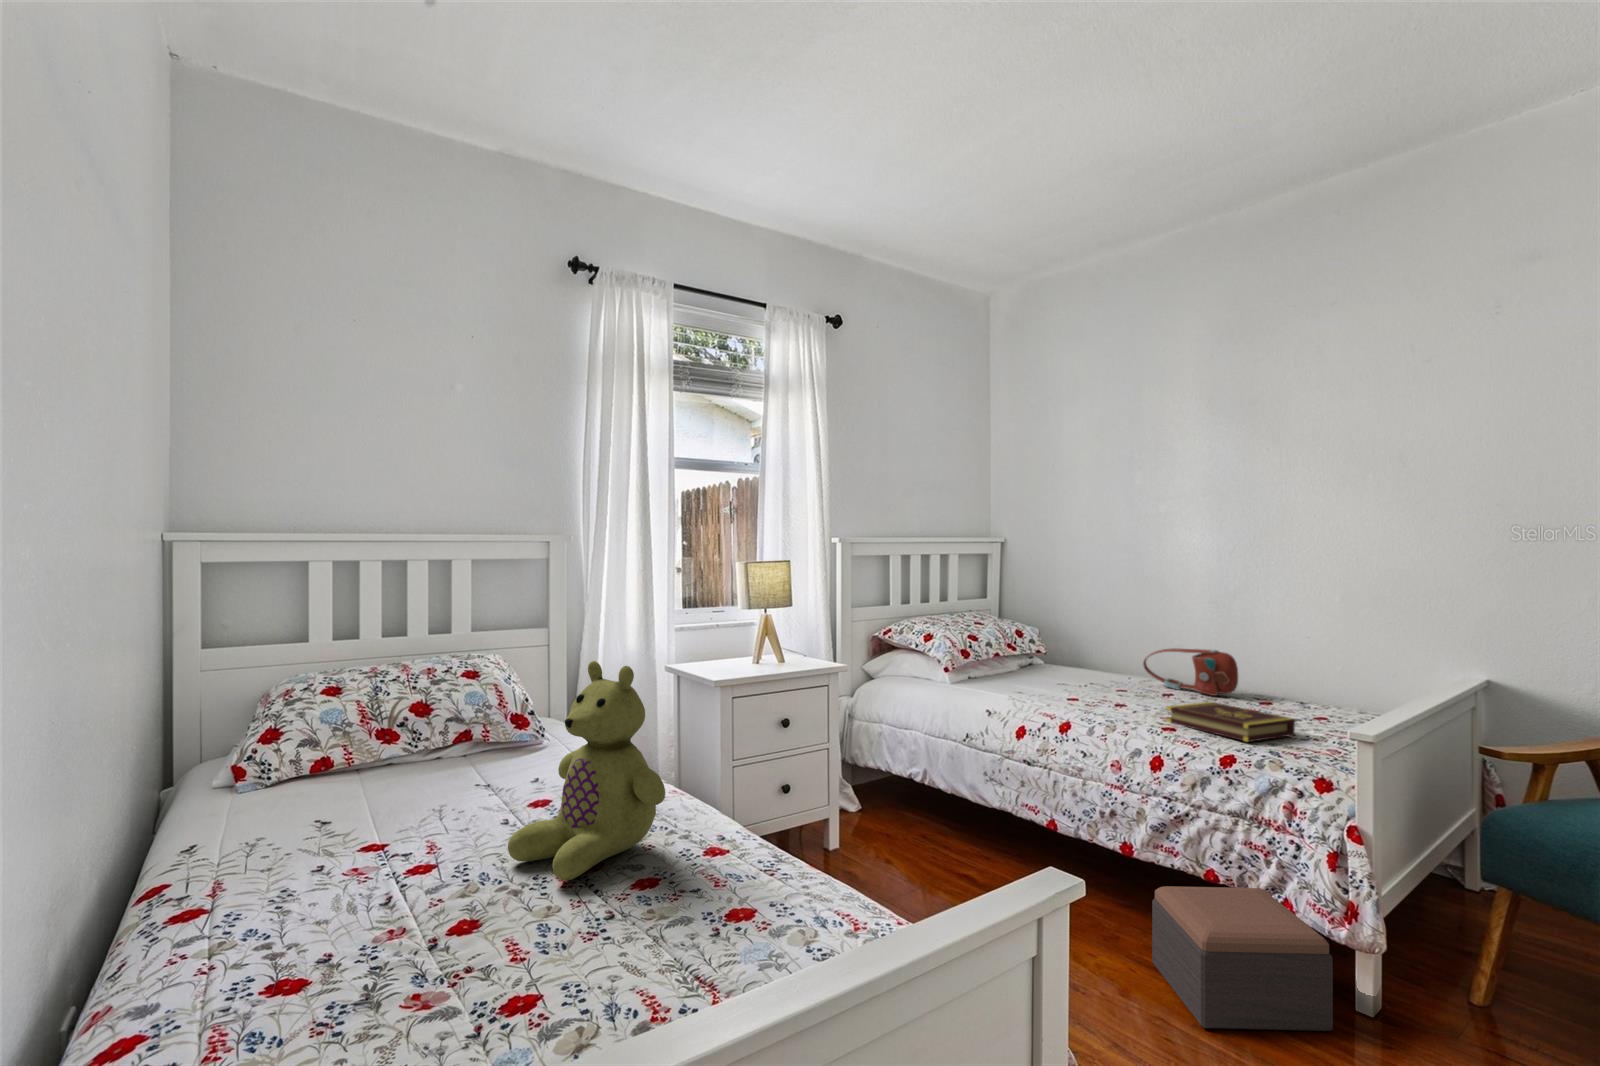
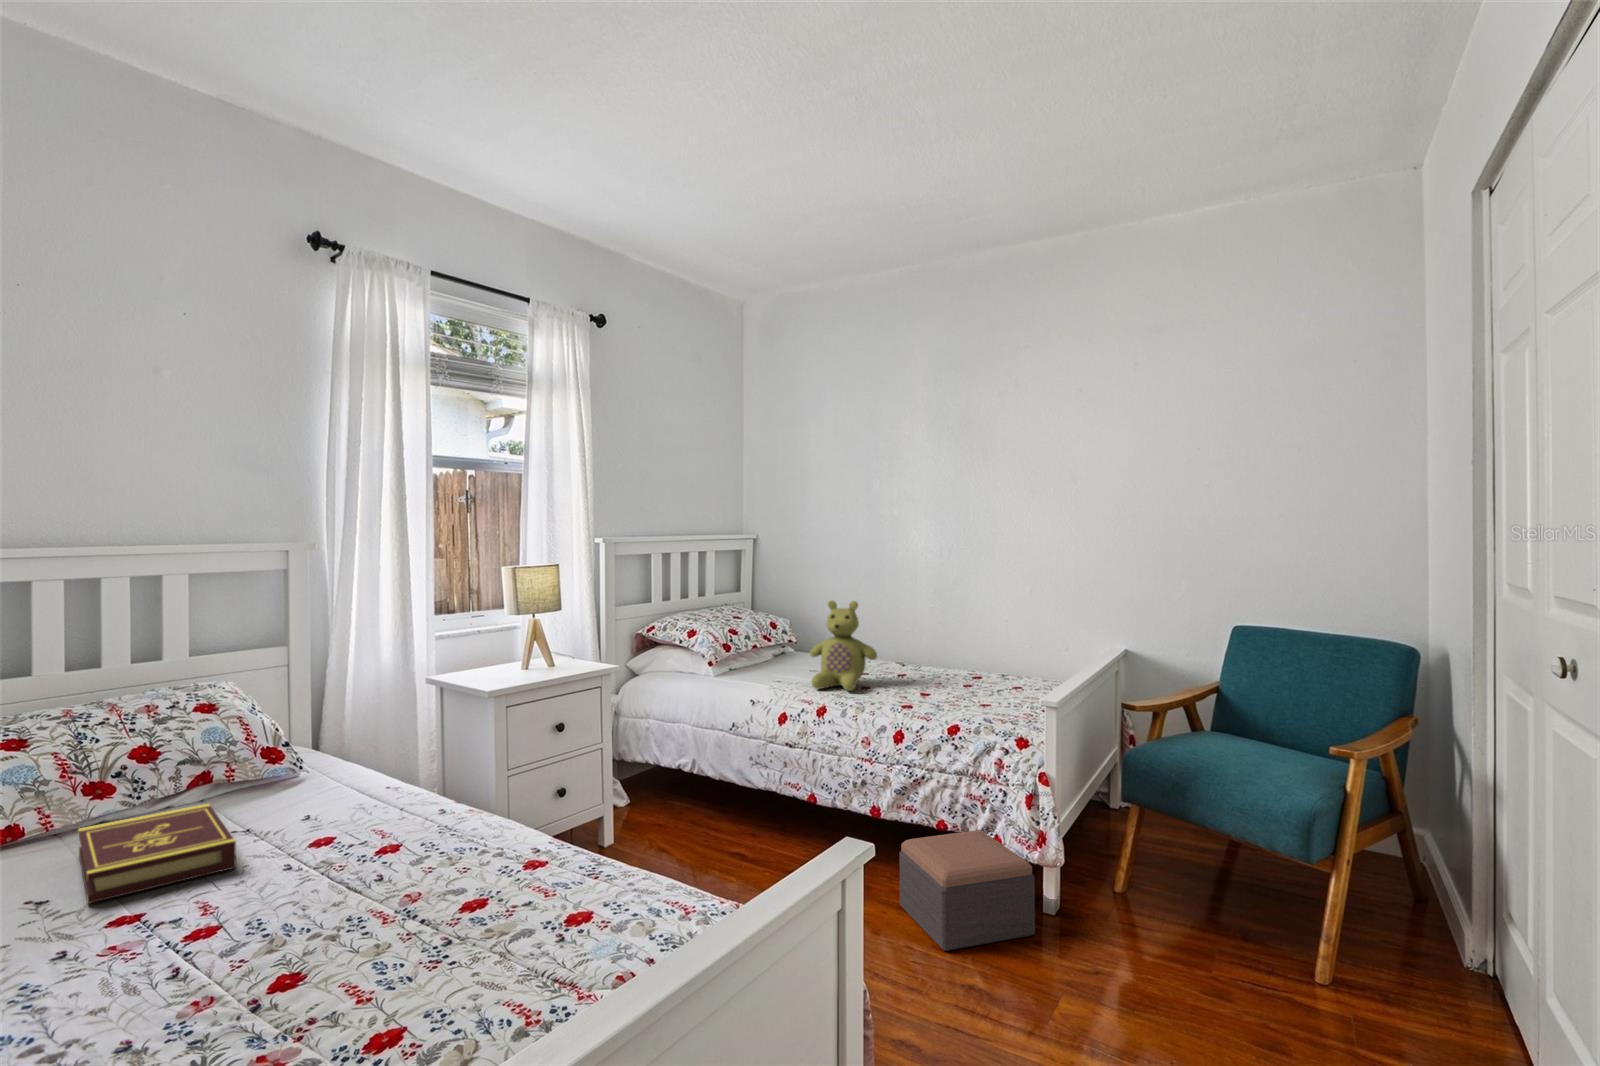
handbag: present [1143,648,1238,696] -> none [877,634,952,673]
stuffed bear: present [508,661,665,881] -> present [810,600,877,691]
book: present [1166,702,1295,742] -> present [78,804,236,903]

